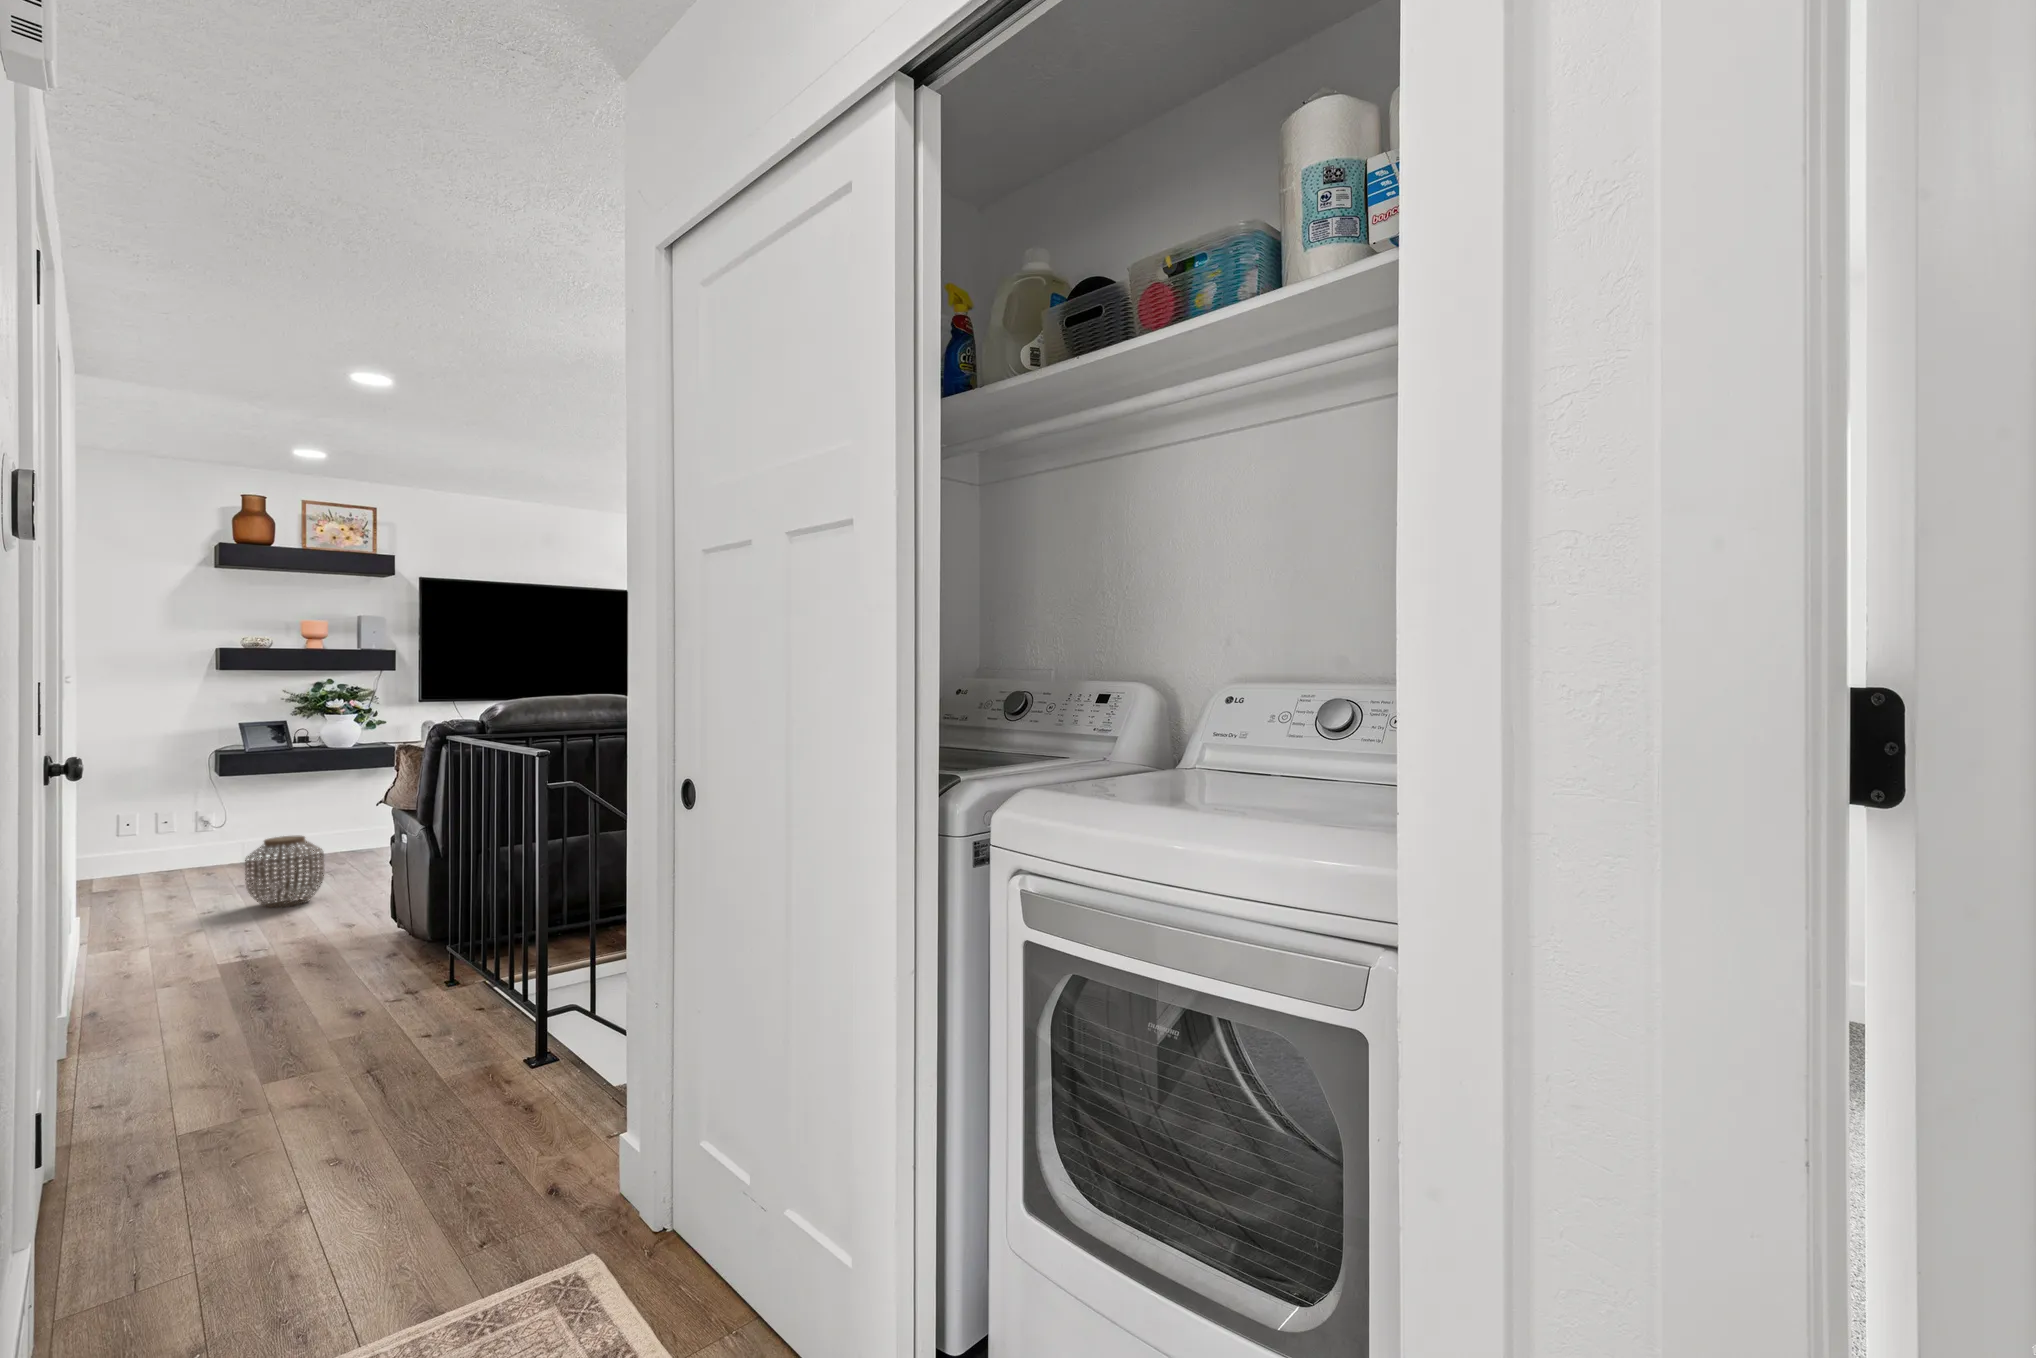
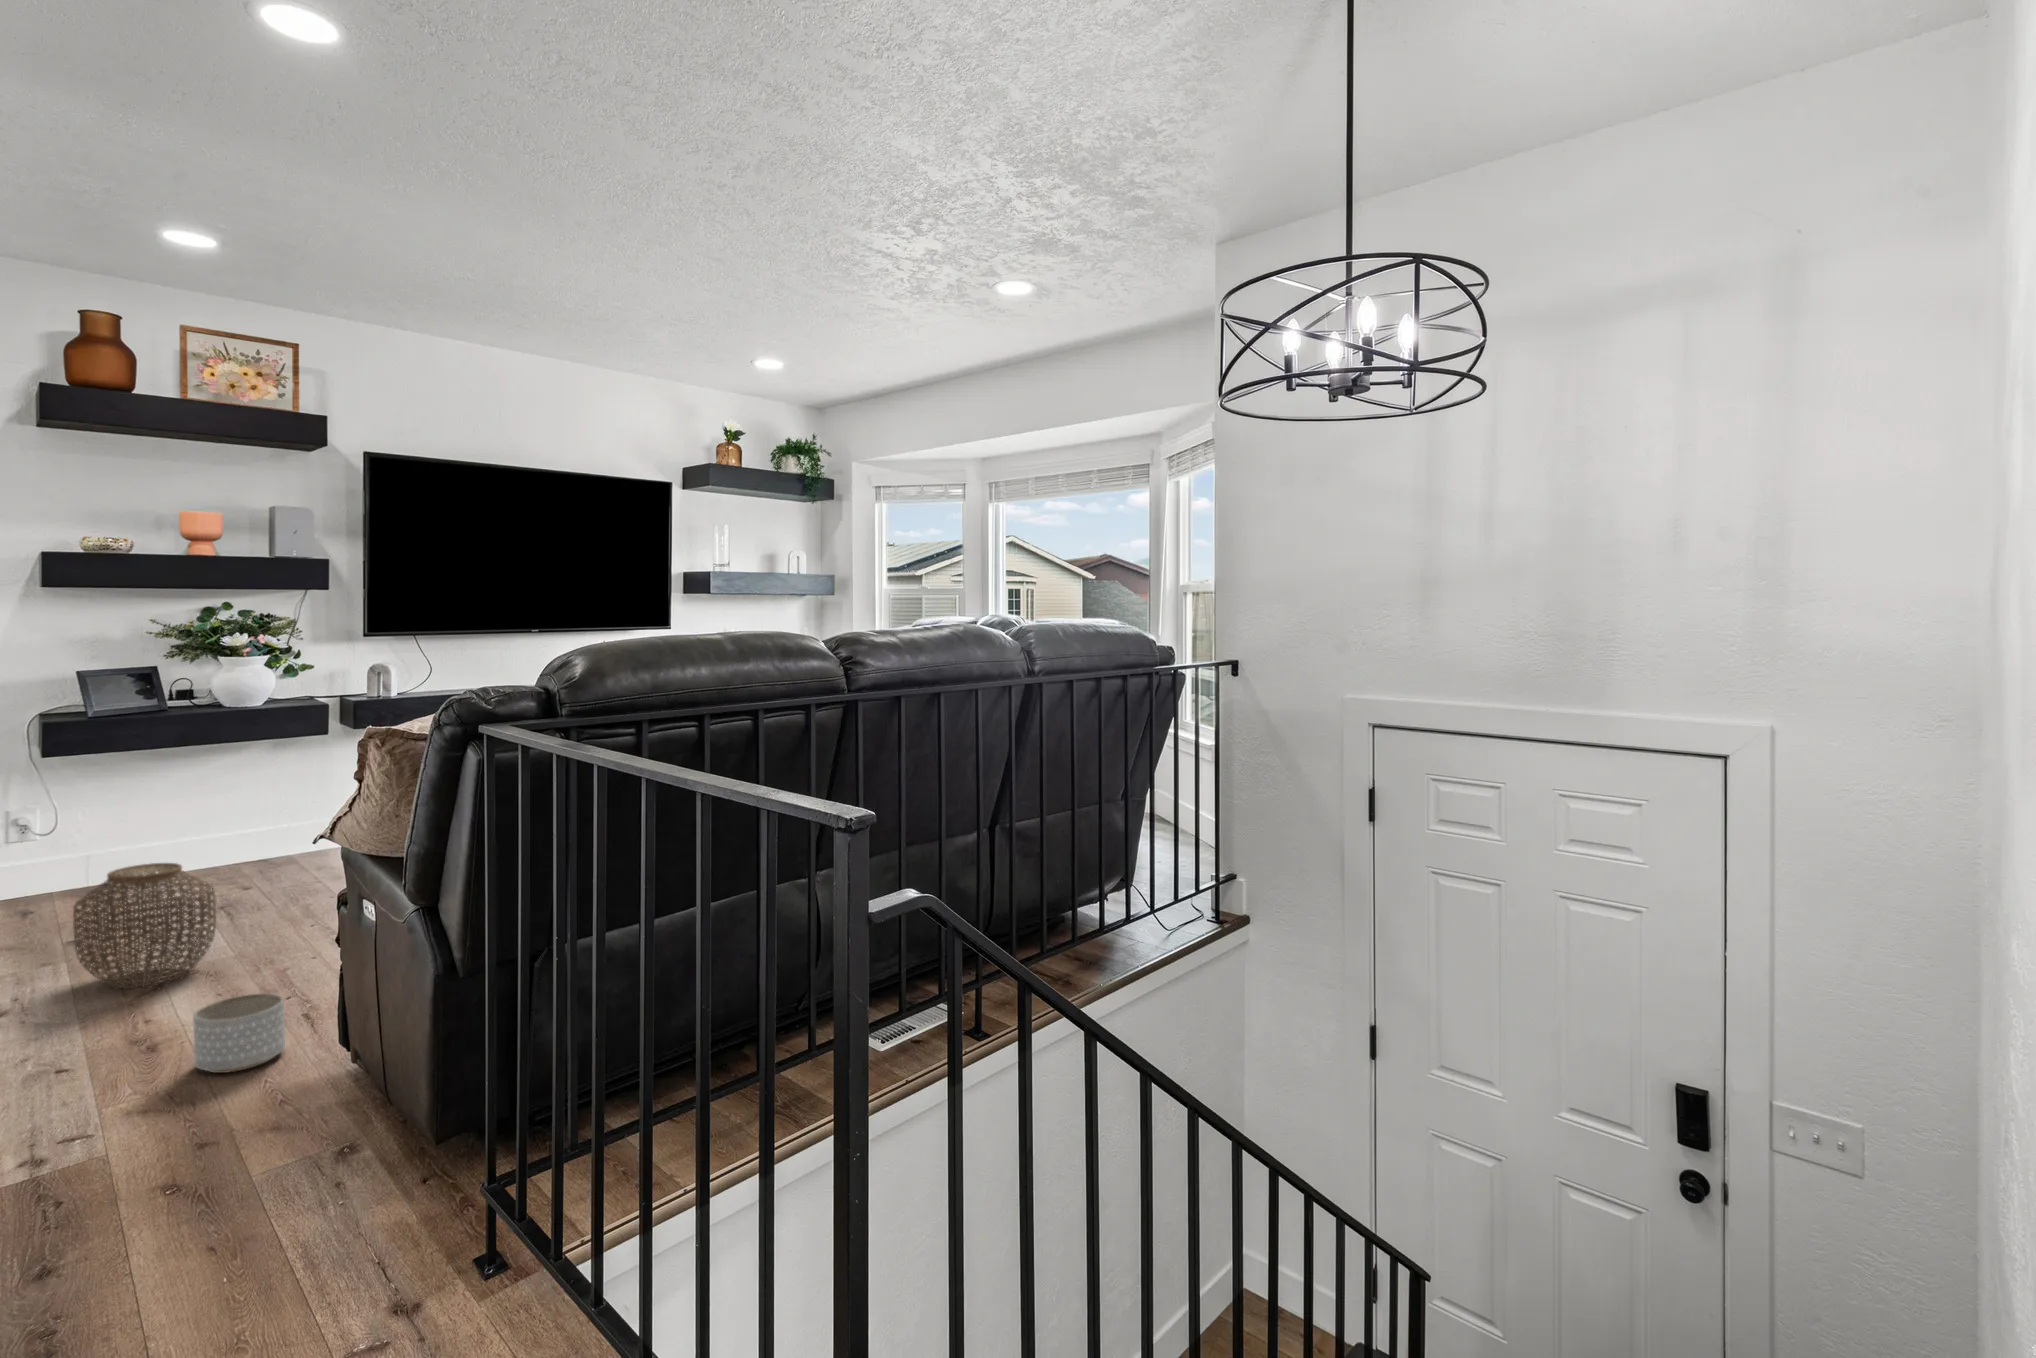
planter: none [314,898,363,937] -> present [193,993,285,1073]

